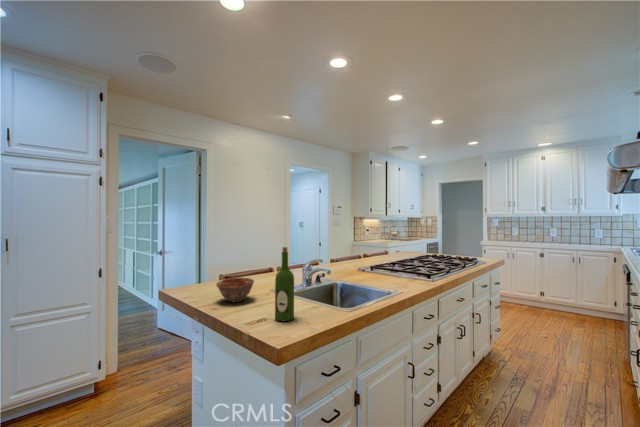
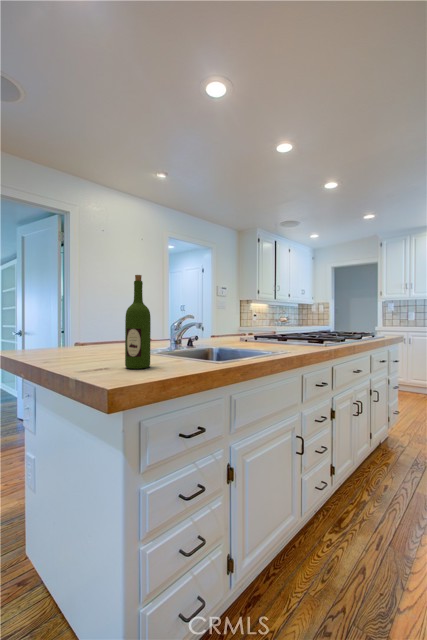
ceramic bowl: present [216,278,254,302] -> none [58,332,108,358]

